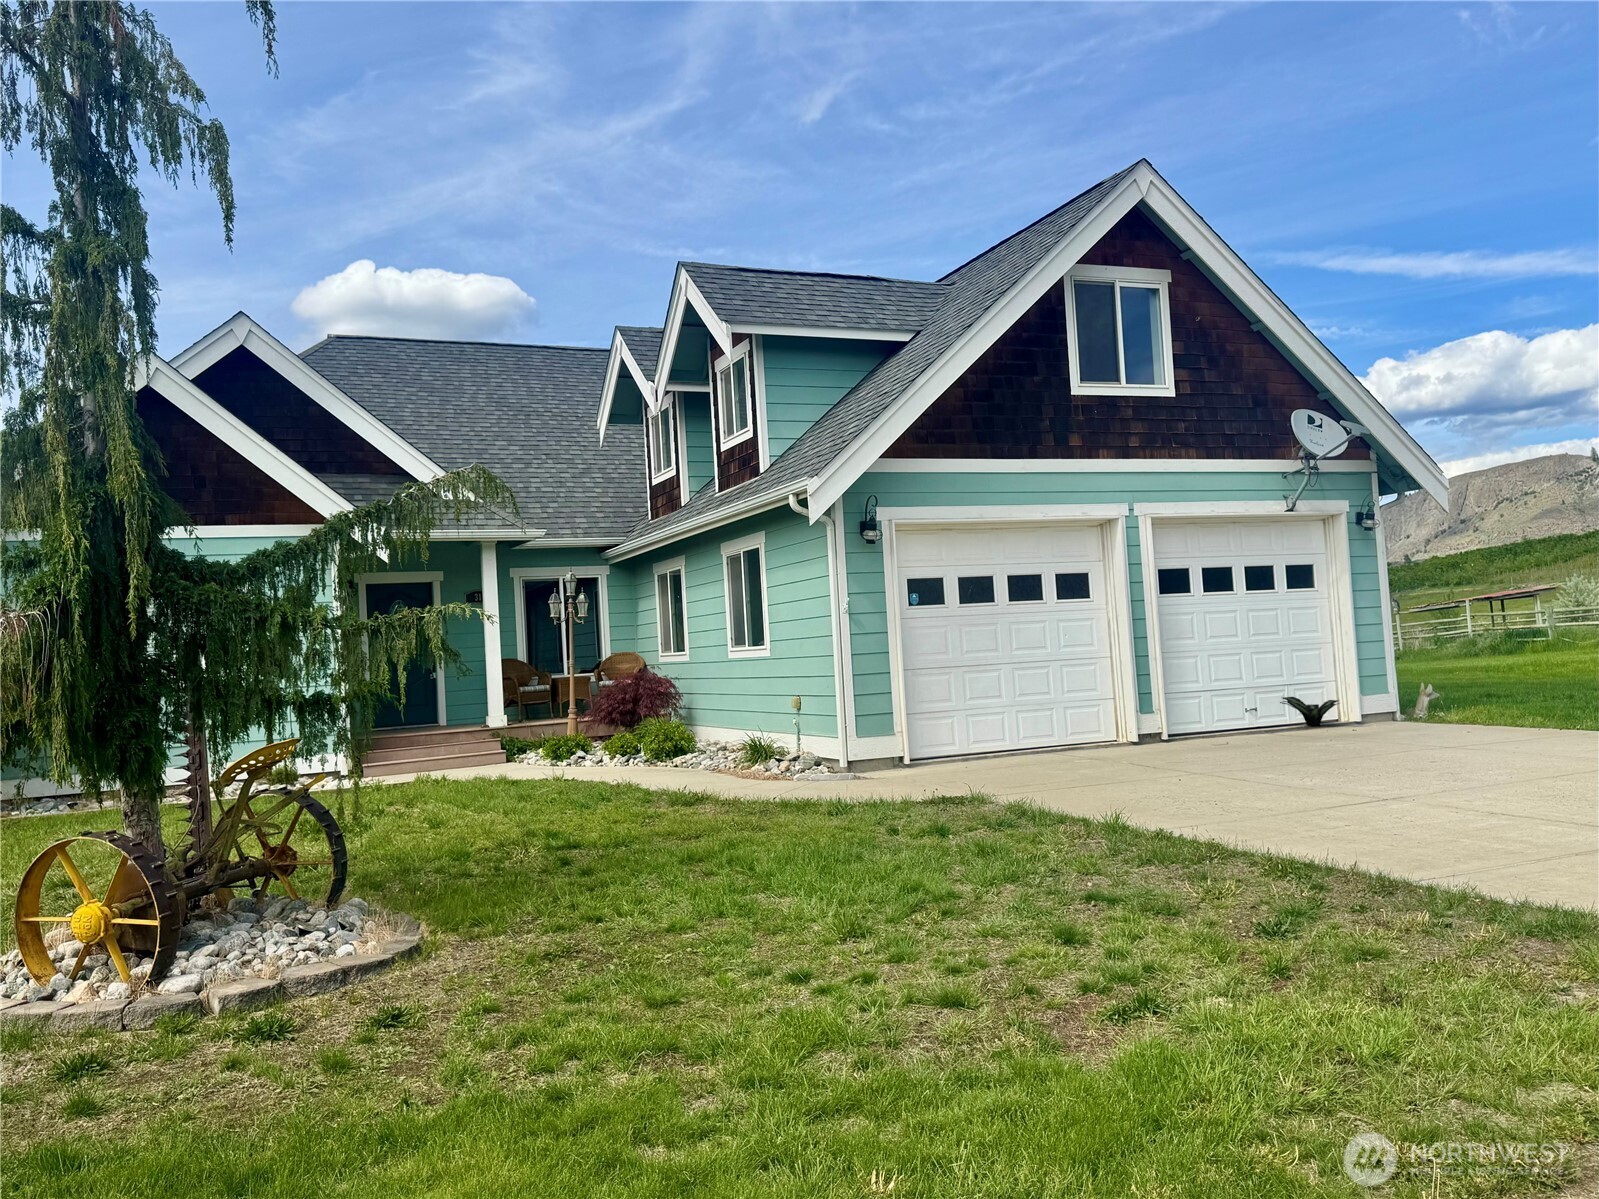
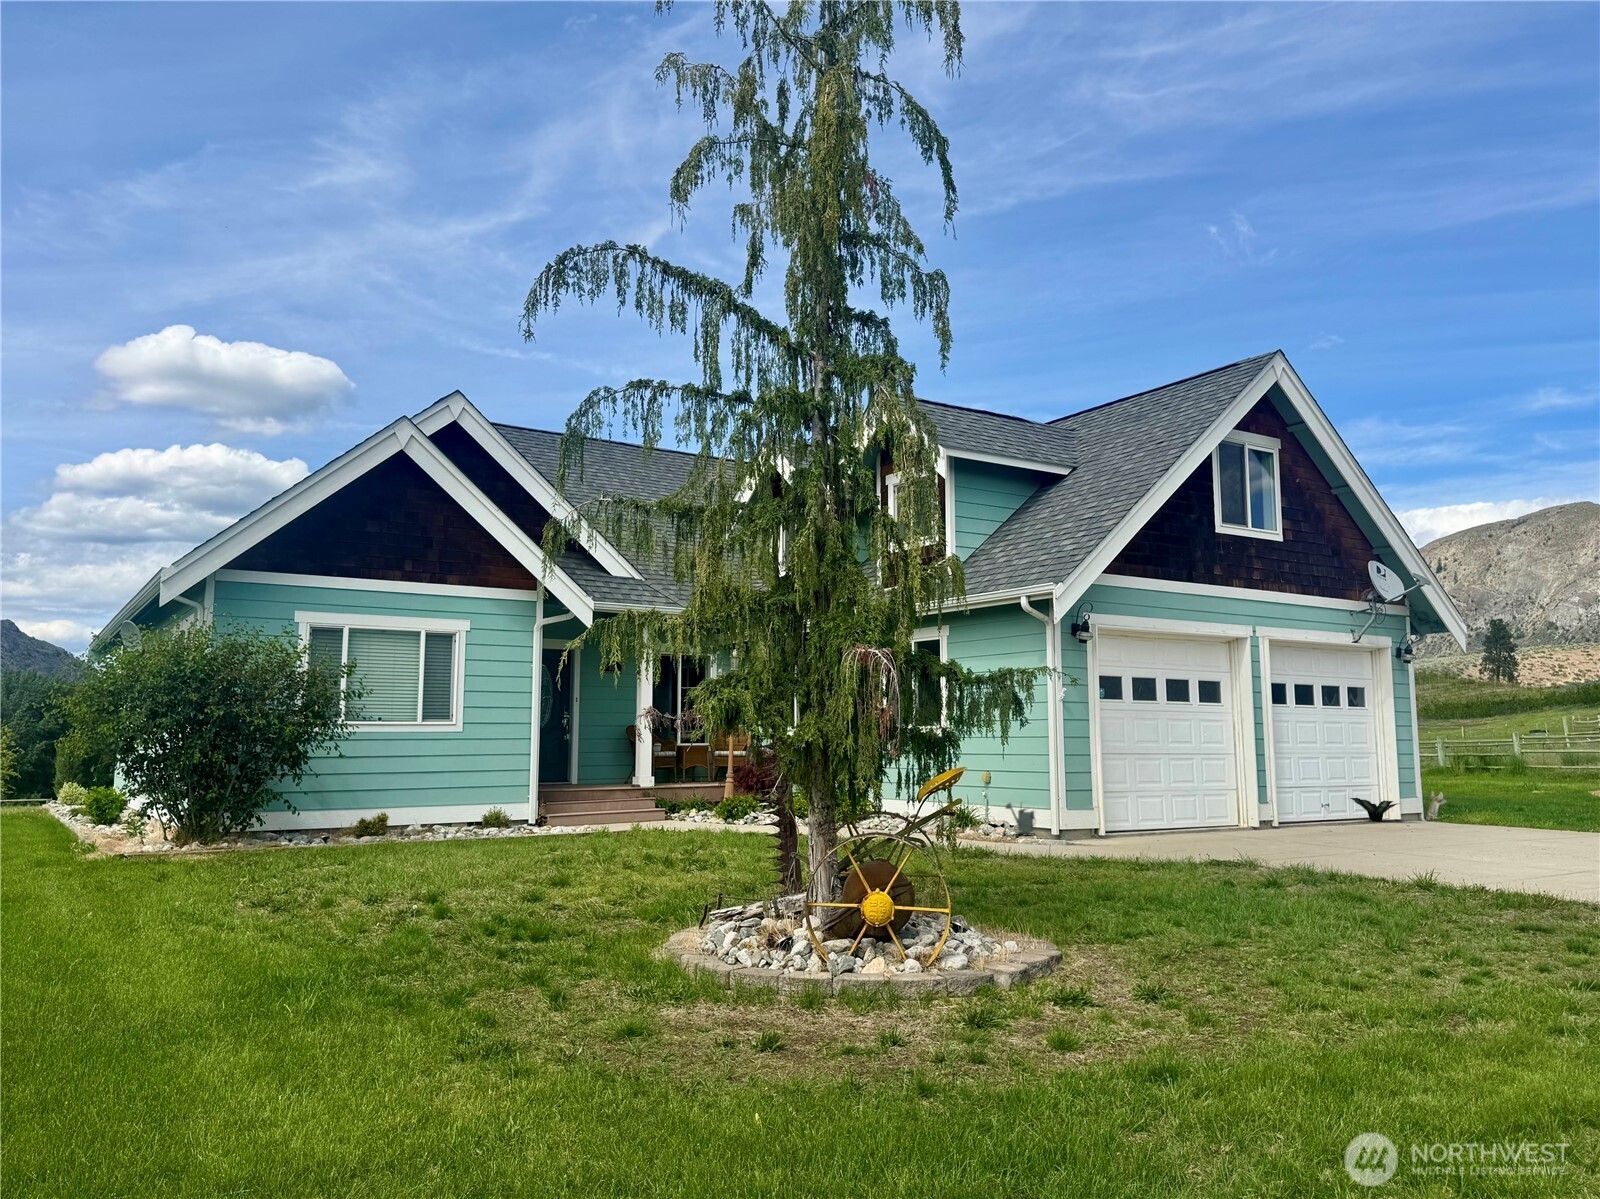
watering can: none [799,729,826,769] -> present [1006,803,1035,836]

